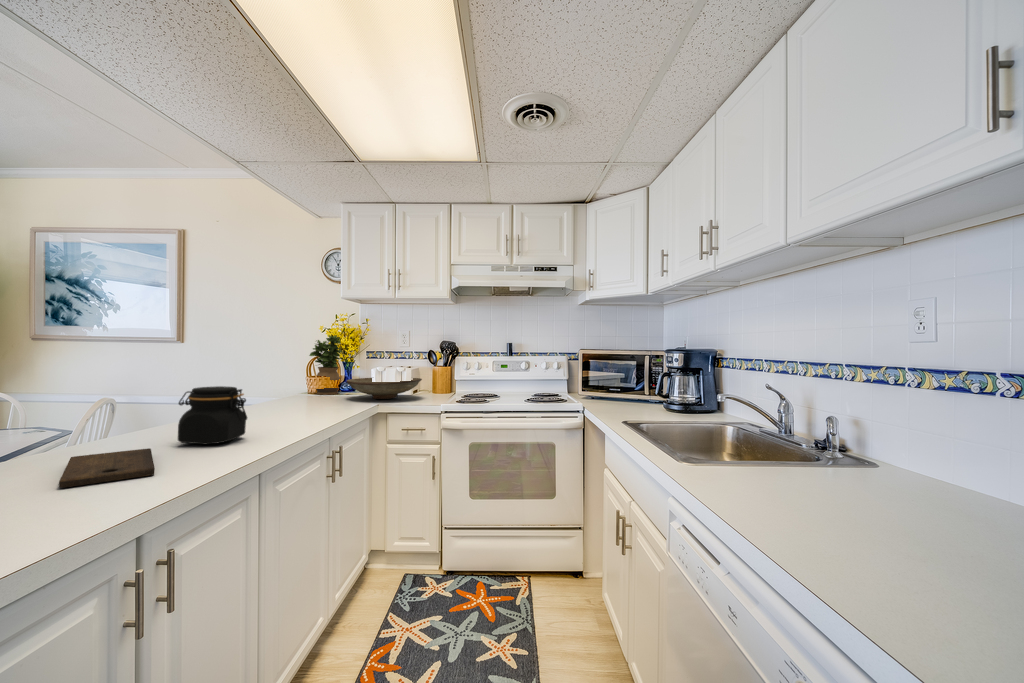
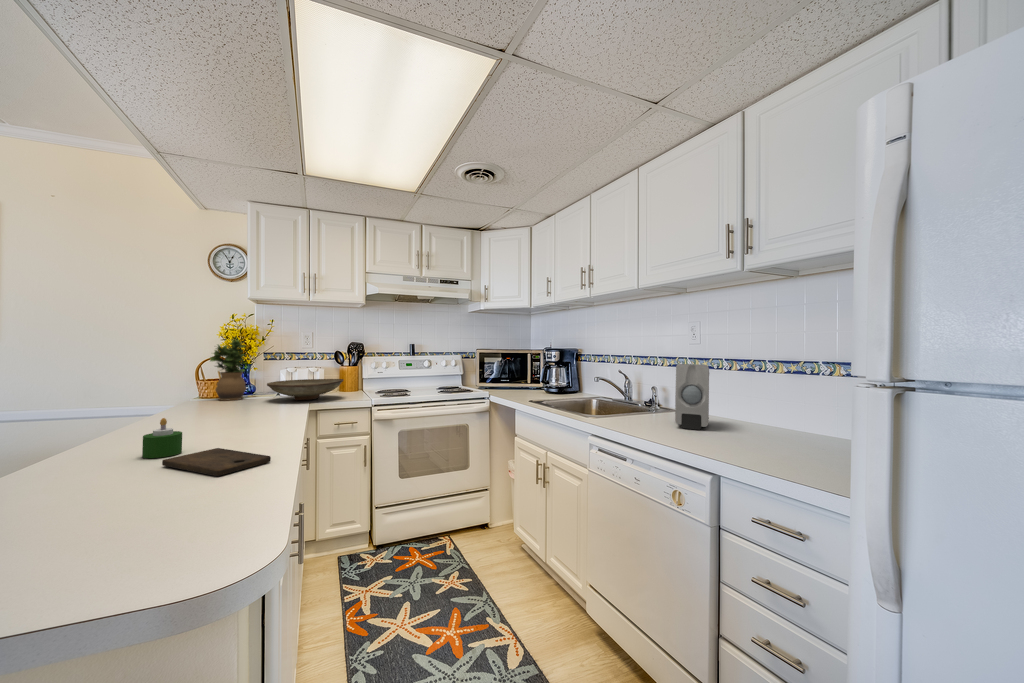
soap dispenser: none [845,375,945,522] -> present [675,364,709,430]
jar: present [178,386,247,444] -> none [212,392,274,443]
candle: none [94,409,139,452] -> present [142,418,182,458]

